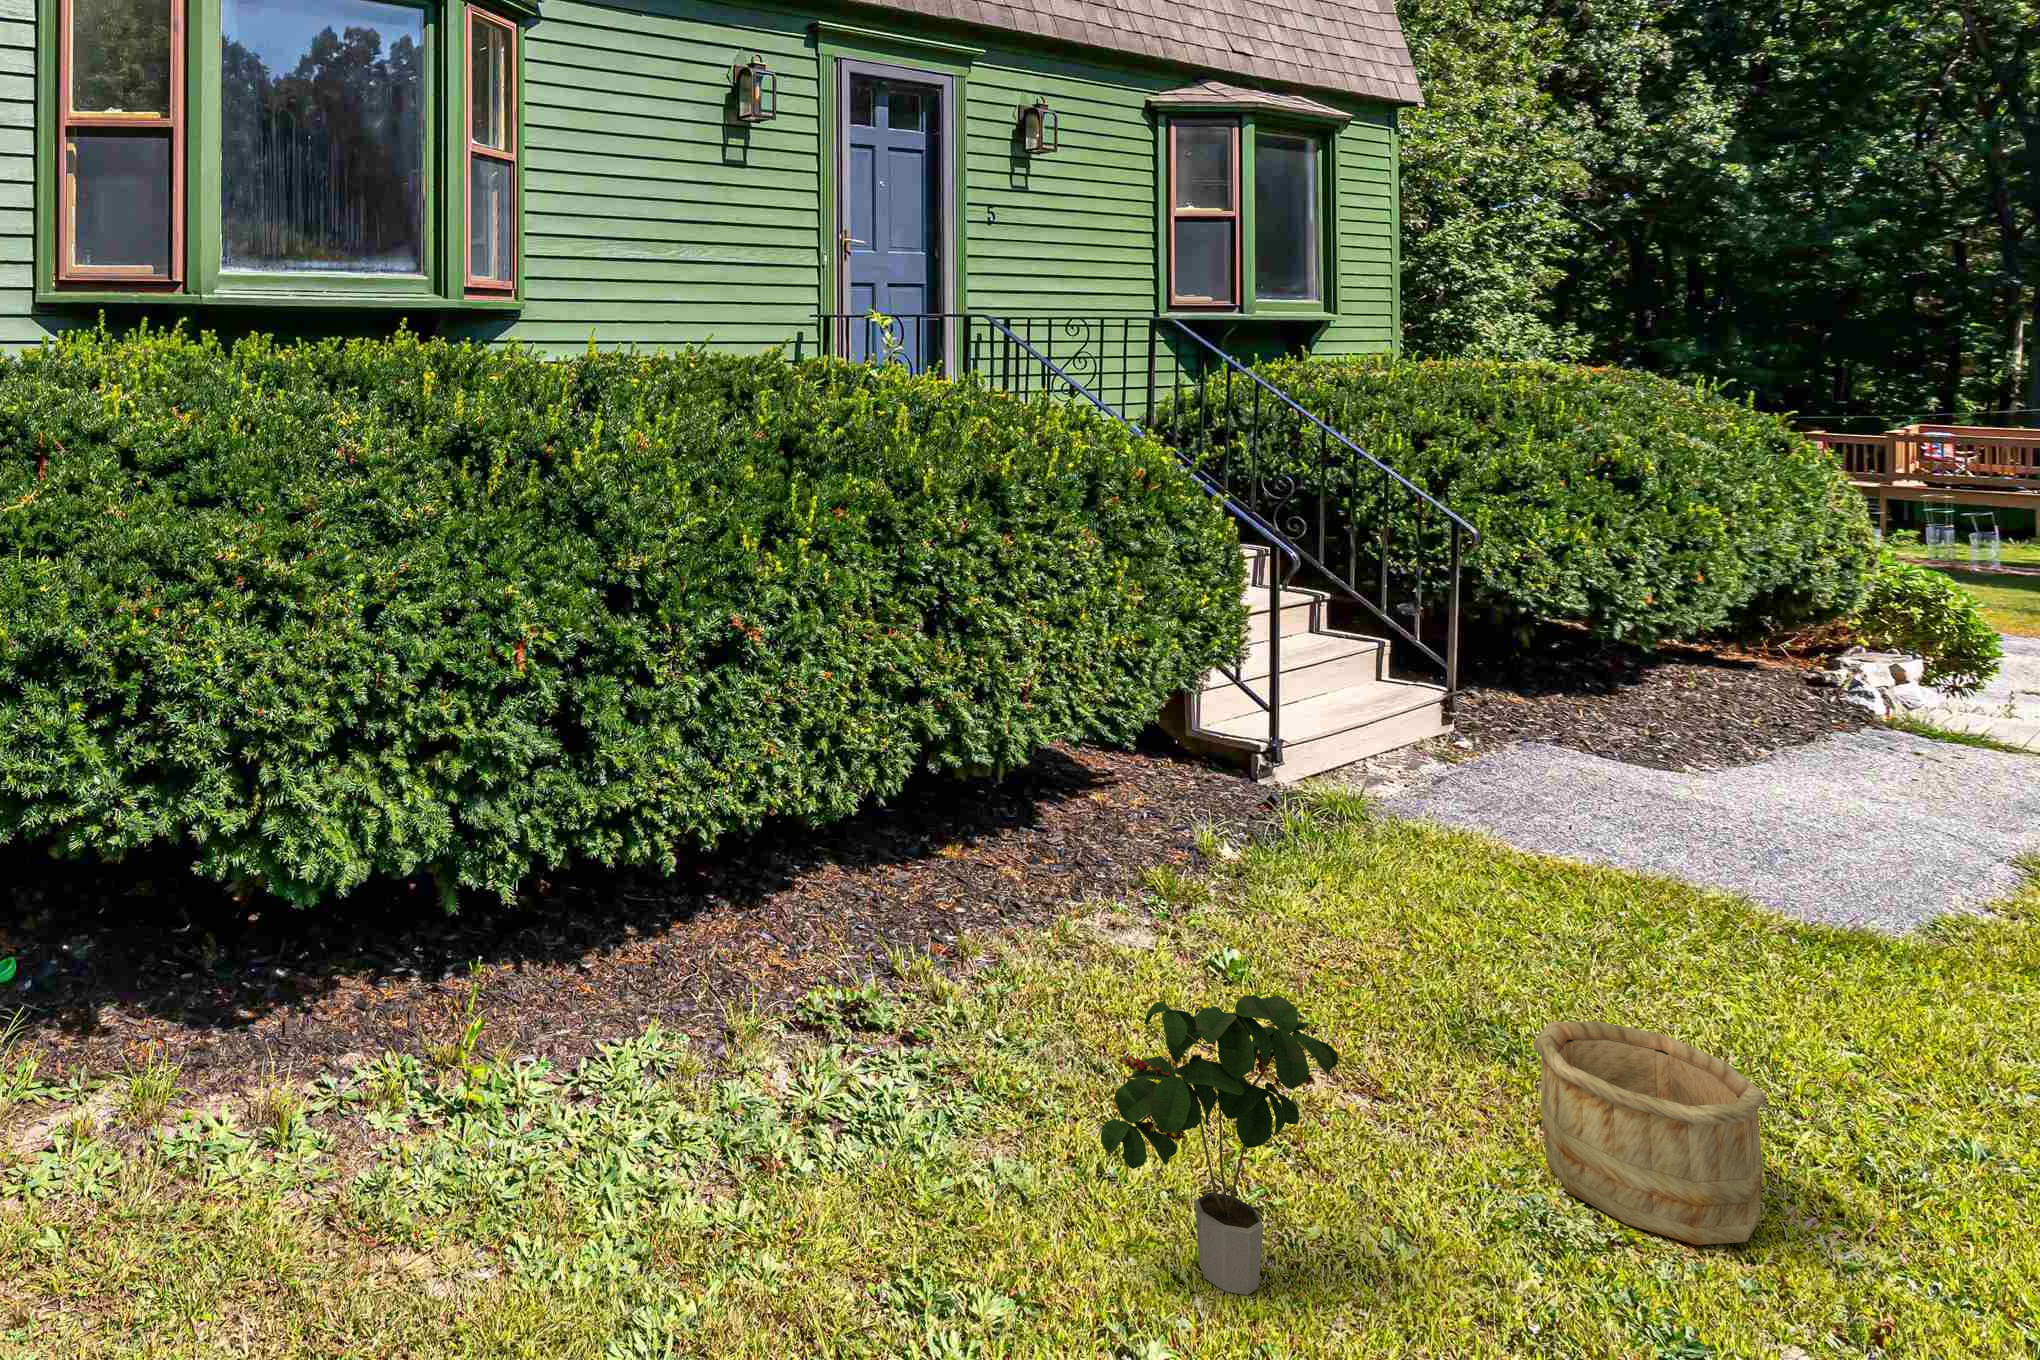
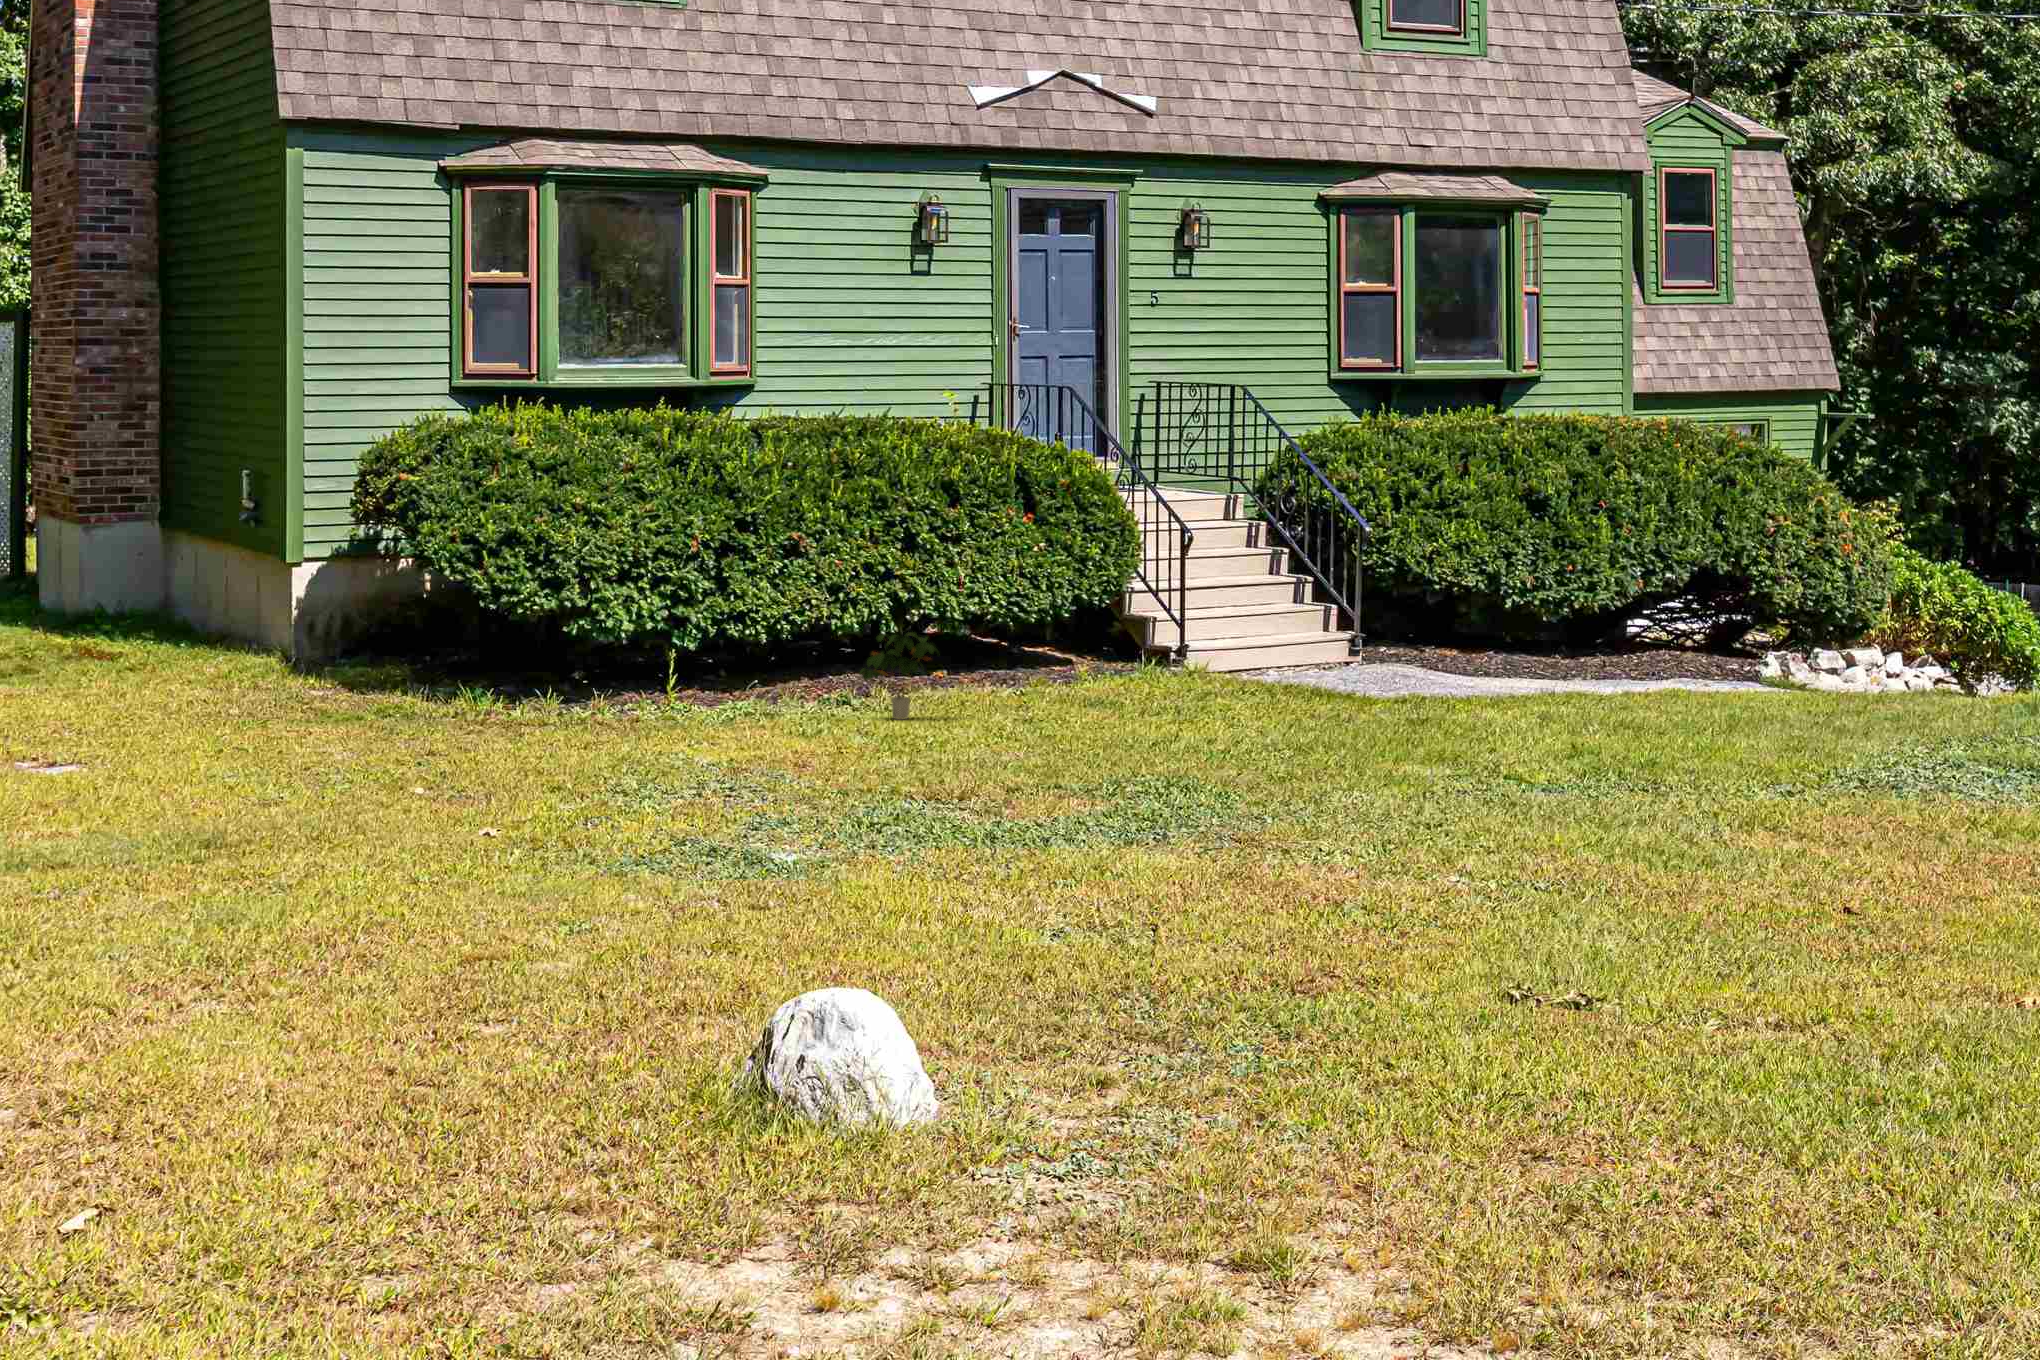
wooden bucket: present [1533,1021,1765,1245] -> none [1038,666,1098,717]

